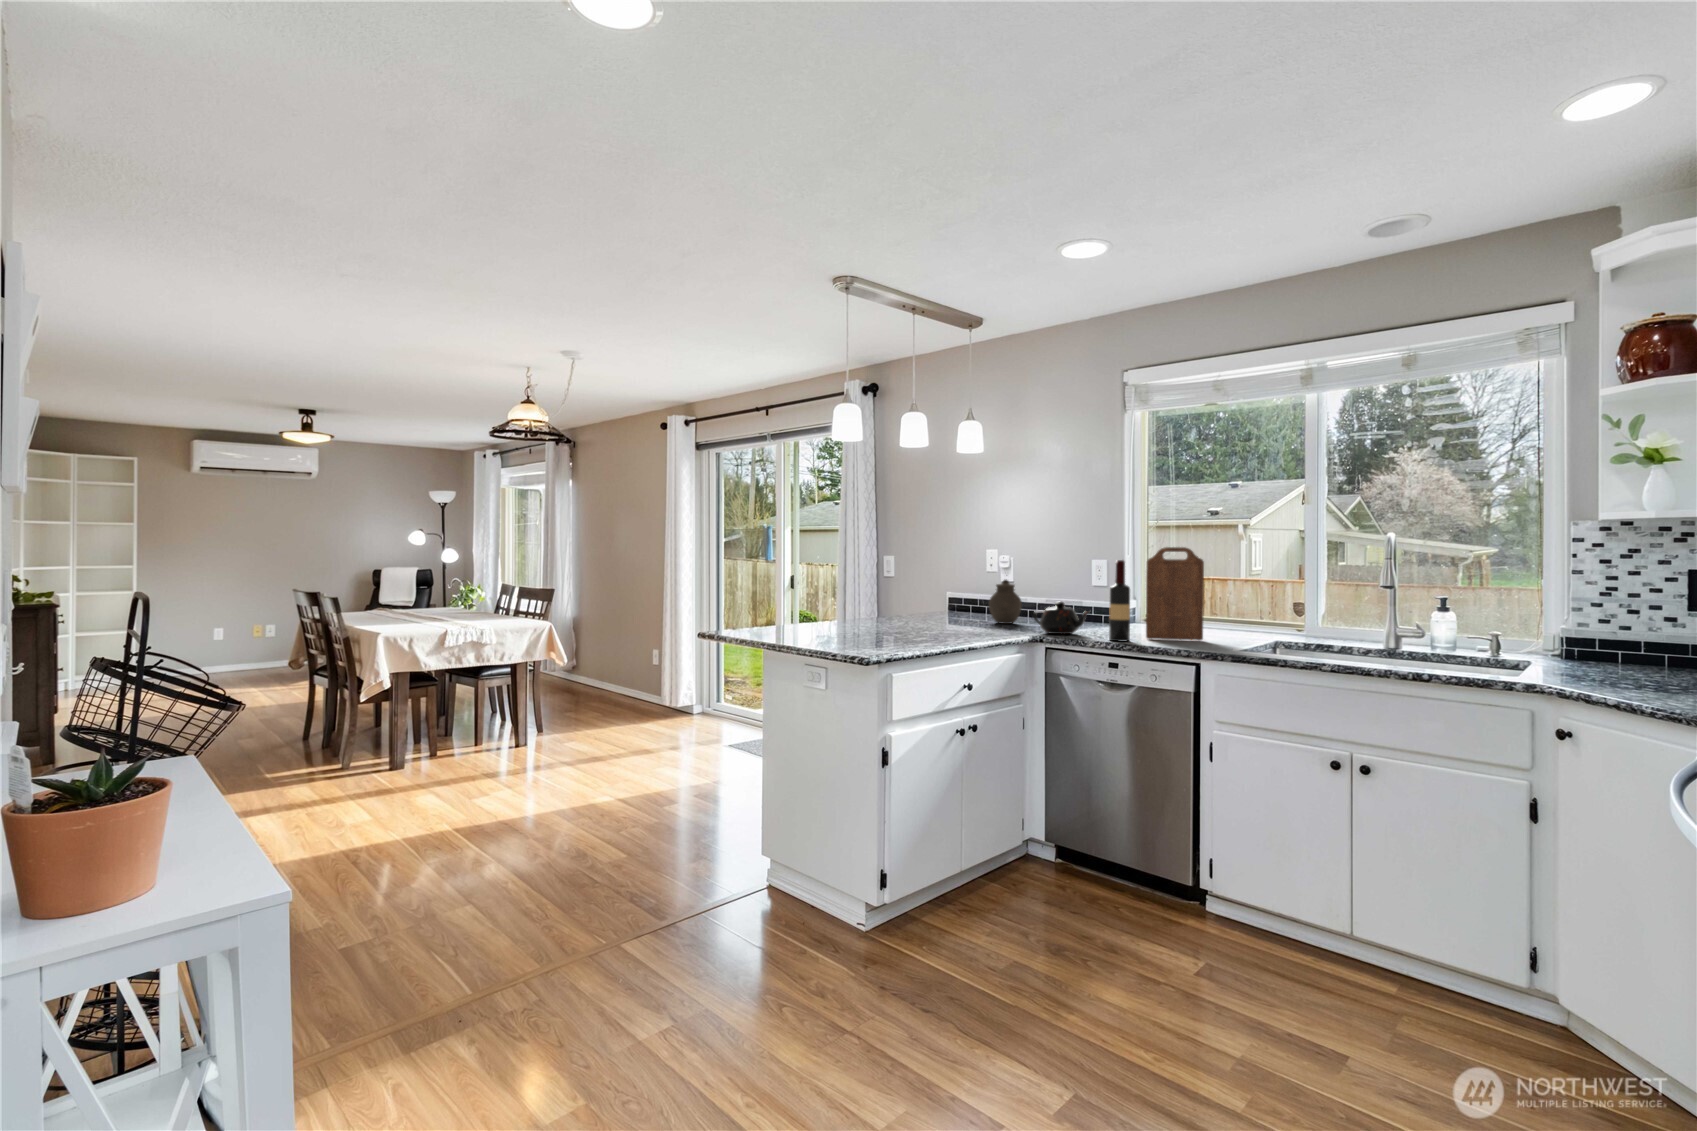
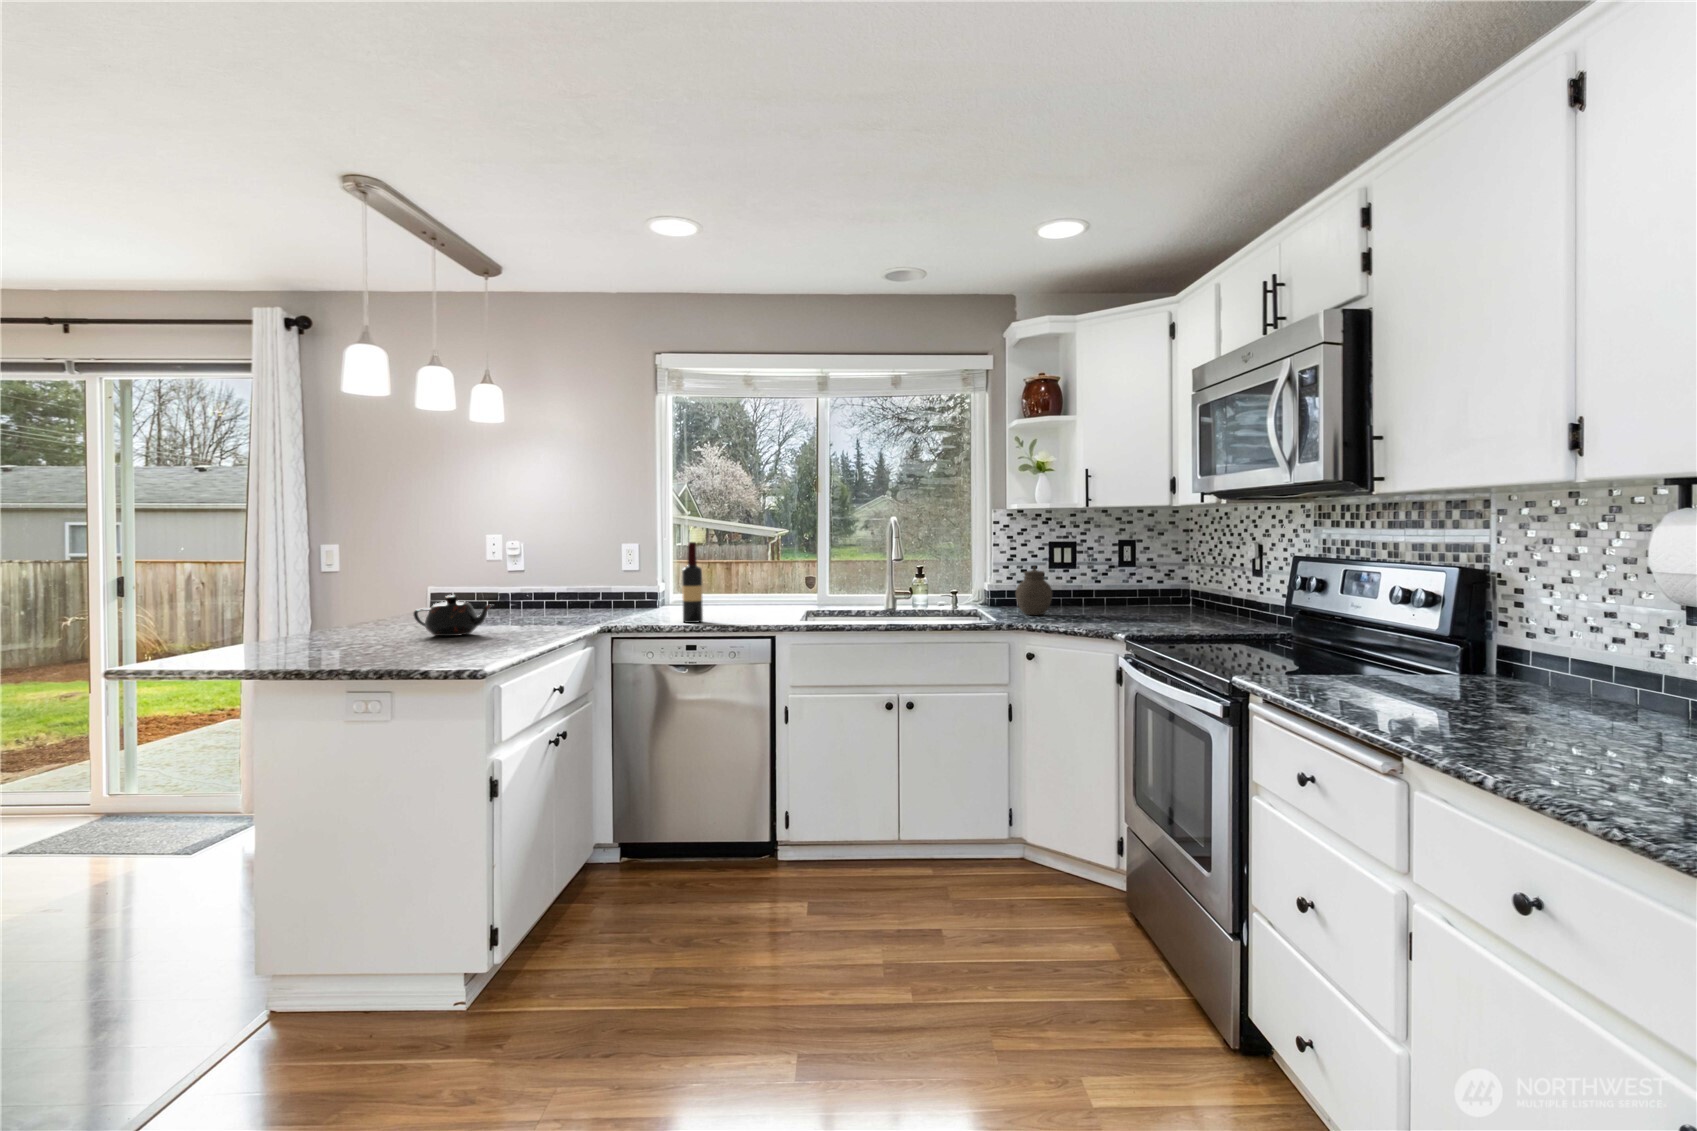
cutting board: present [1146,547,1204,641] -> none [708,529,756,618]
jar: present [989,580,1022,624] -> present [1016,566,1052,615]
teapot: present [1033,601,1089,634] -> present [413,595,492,636]

